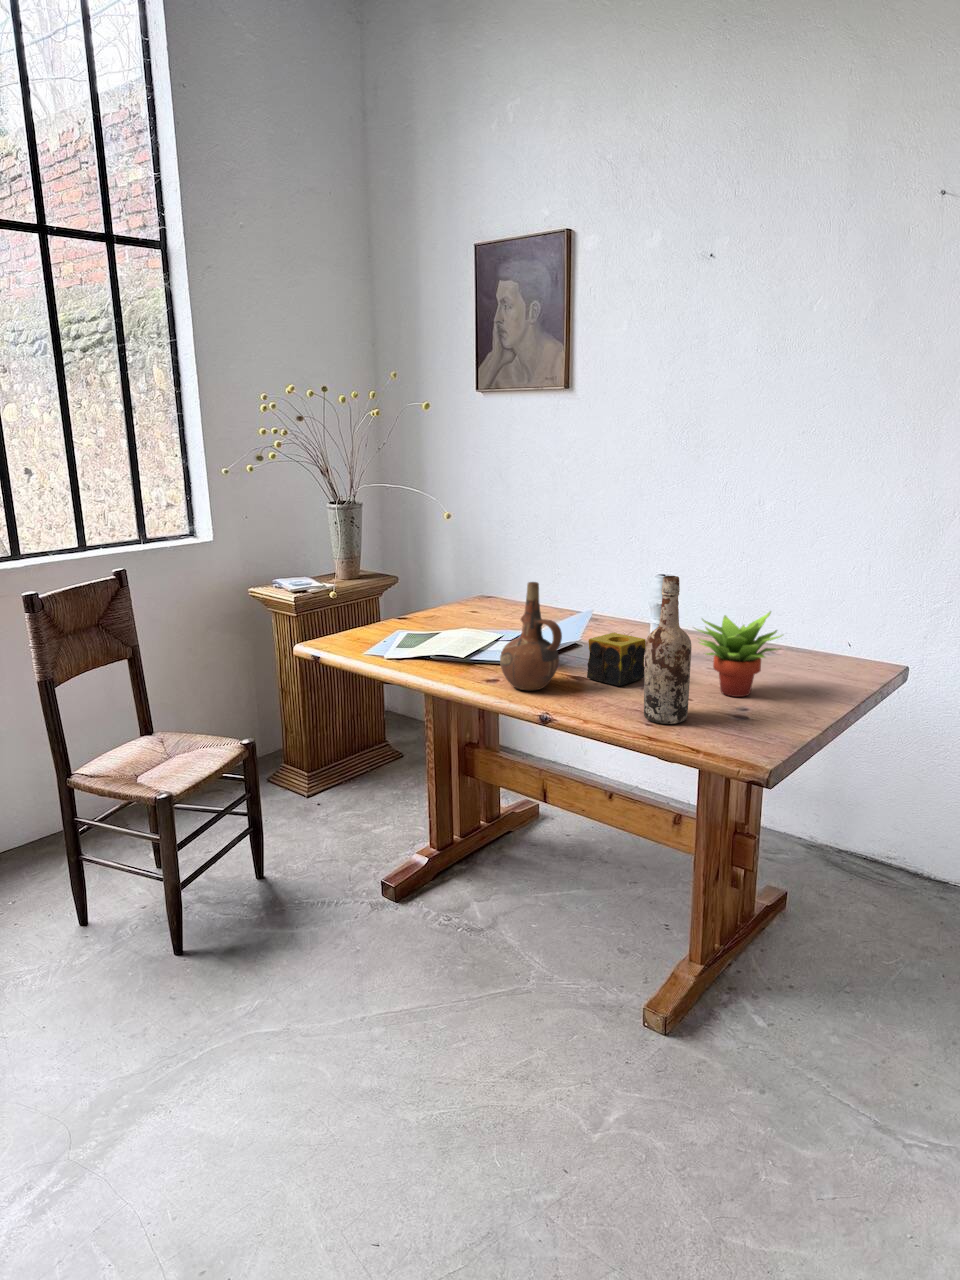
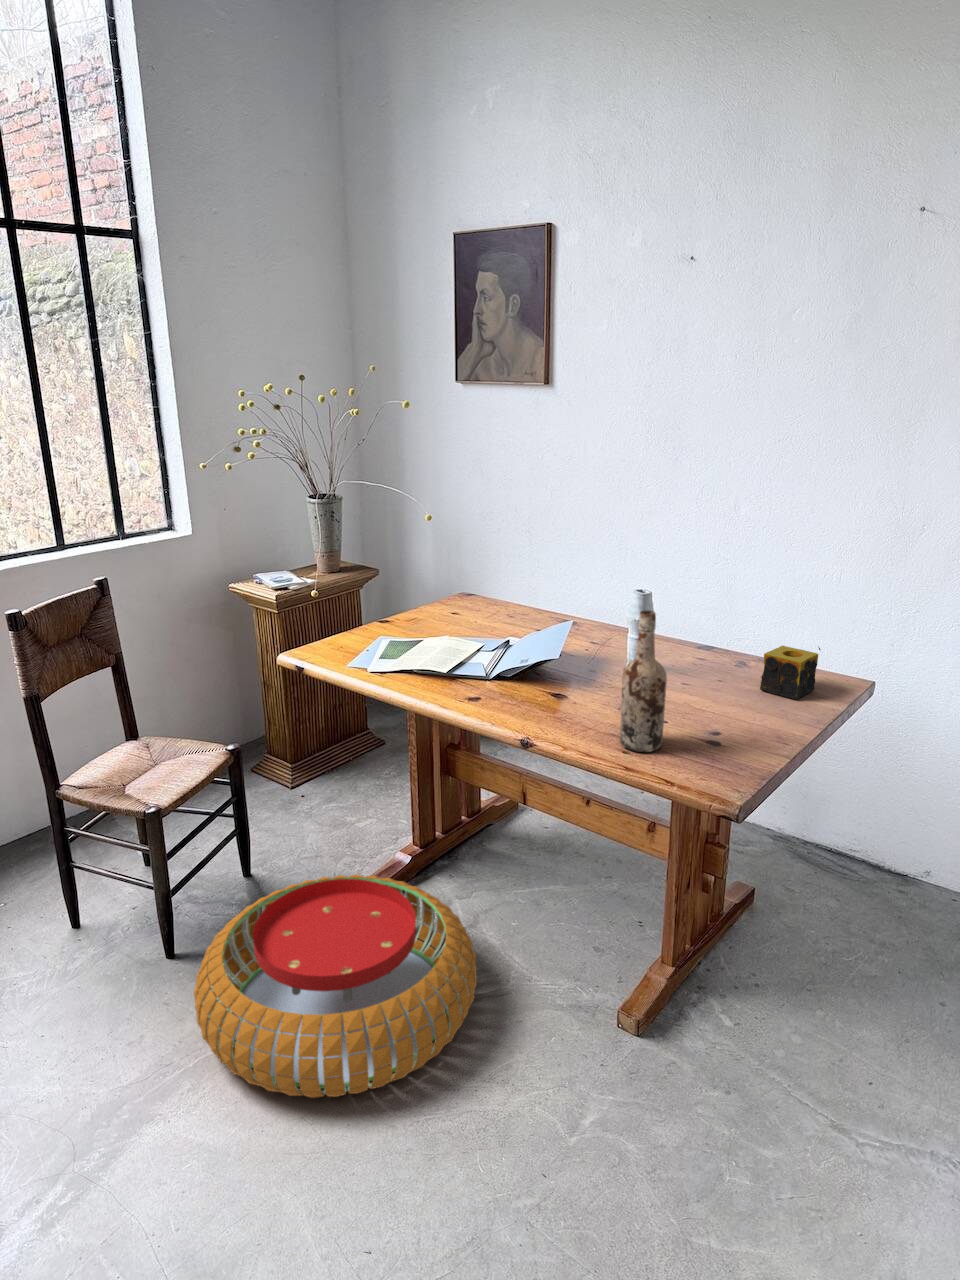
ceramic pitcher: present [500,582,562,690] -> none [482,607,542,713]
succulent plant: present [696,611,783,697] -> none [668,636,756,719]
candle: present [587,633,646,686] -> present [760,646,818,699]
pouf: none [200,869,495,1091] -> present [194,874,477,1098]

